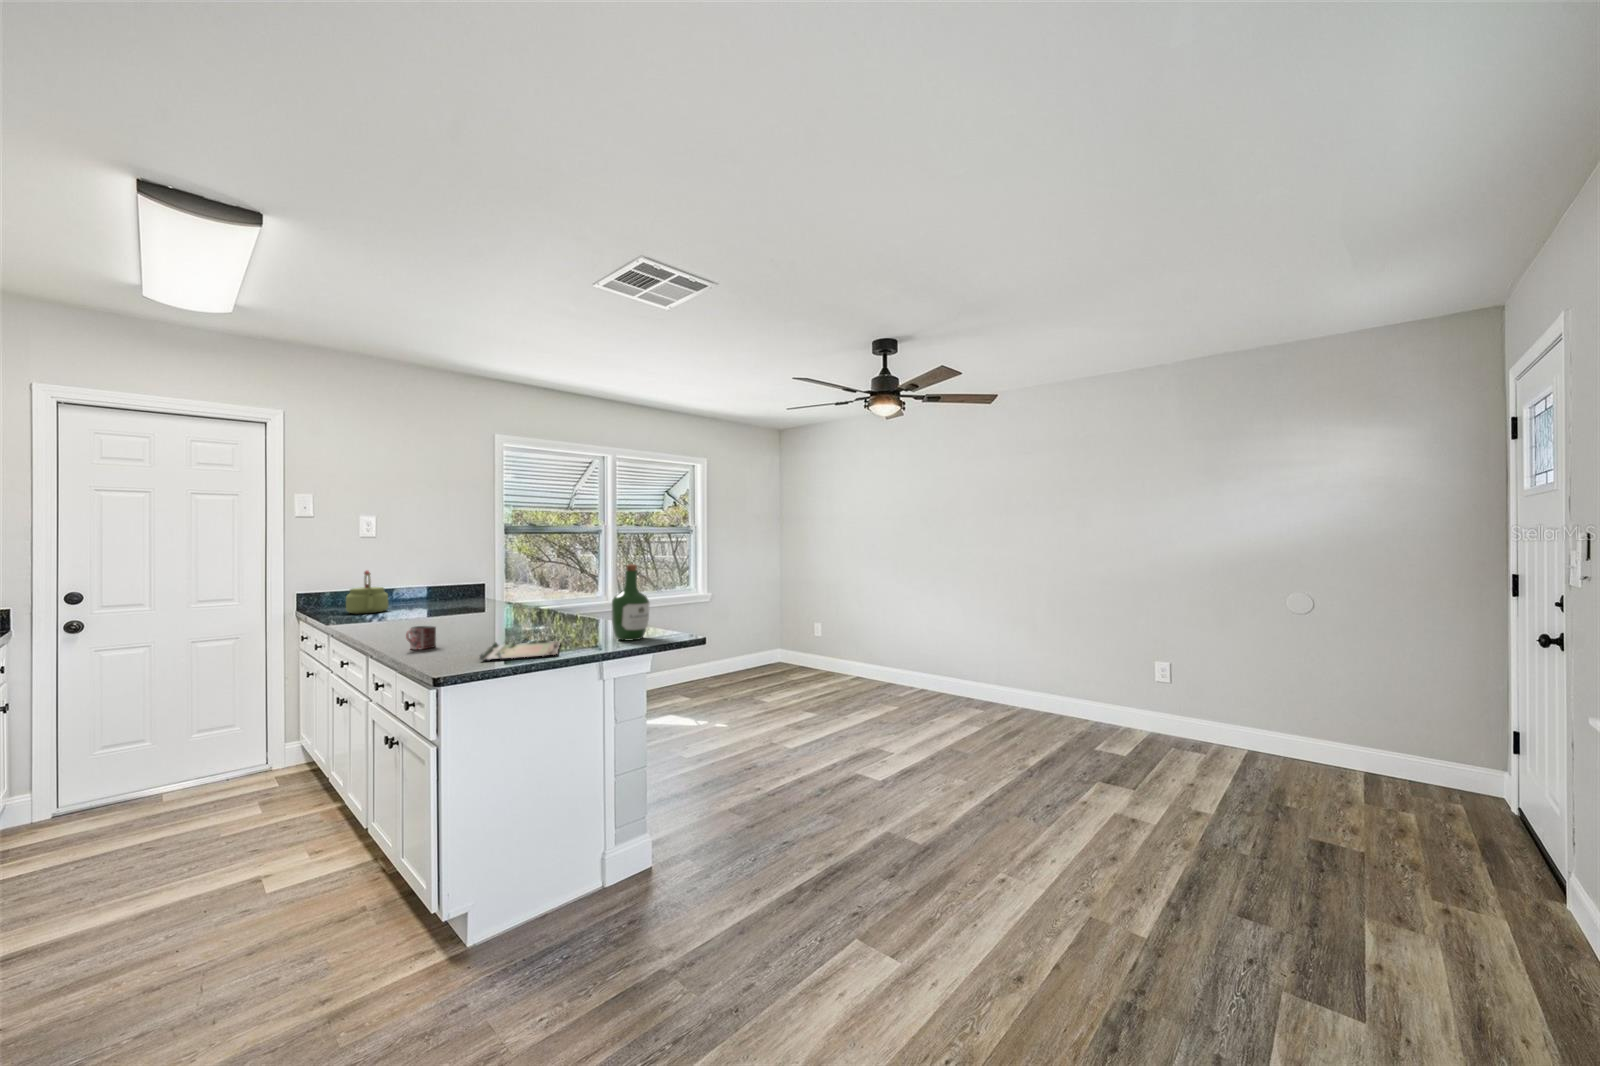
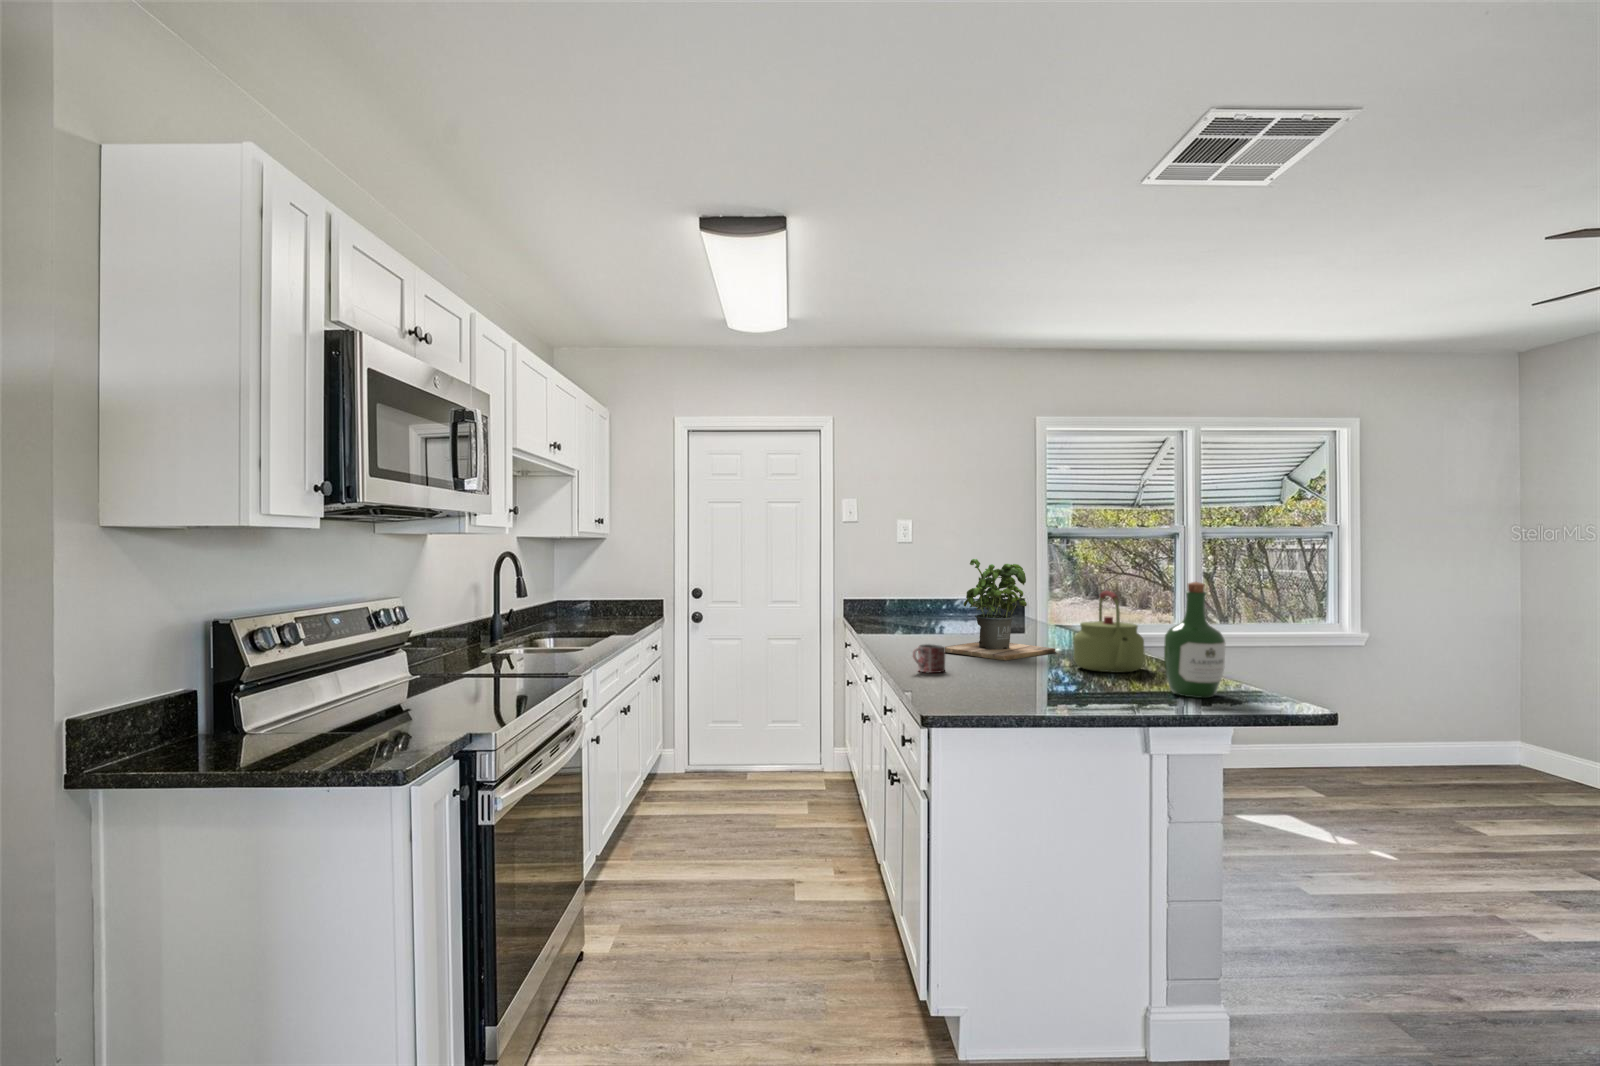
potted plant: none [422,554,521,633] -> present [945,559,1055,660]
kettle: present [346,571,388,614] -> present [1074,591,1145,672]
tray: present [480,639,560,660] -> none [979,672,1090,703]

